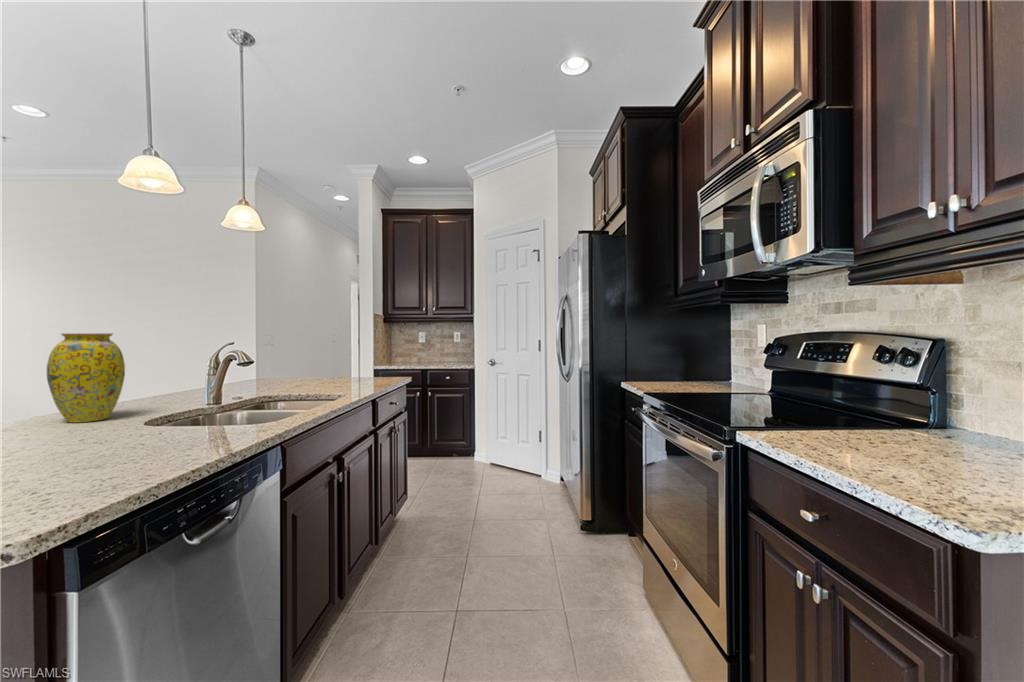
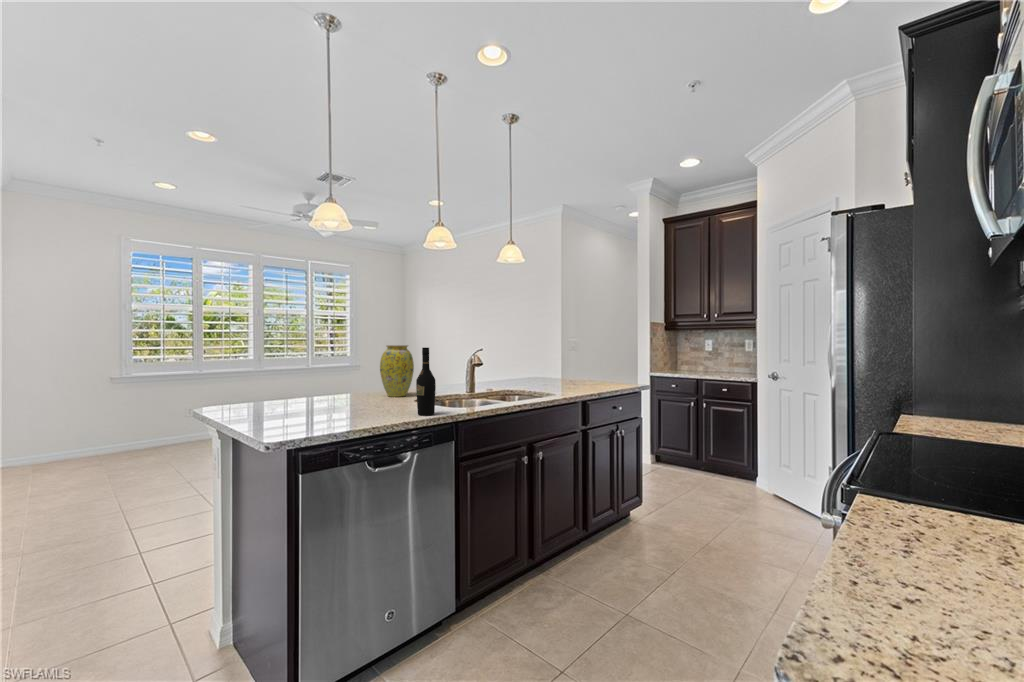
wine bottle: none [216,334,250,439] -> present [416,348,436,415]

